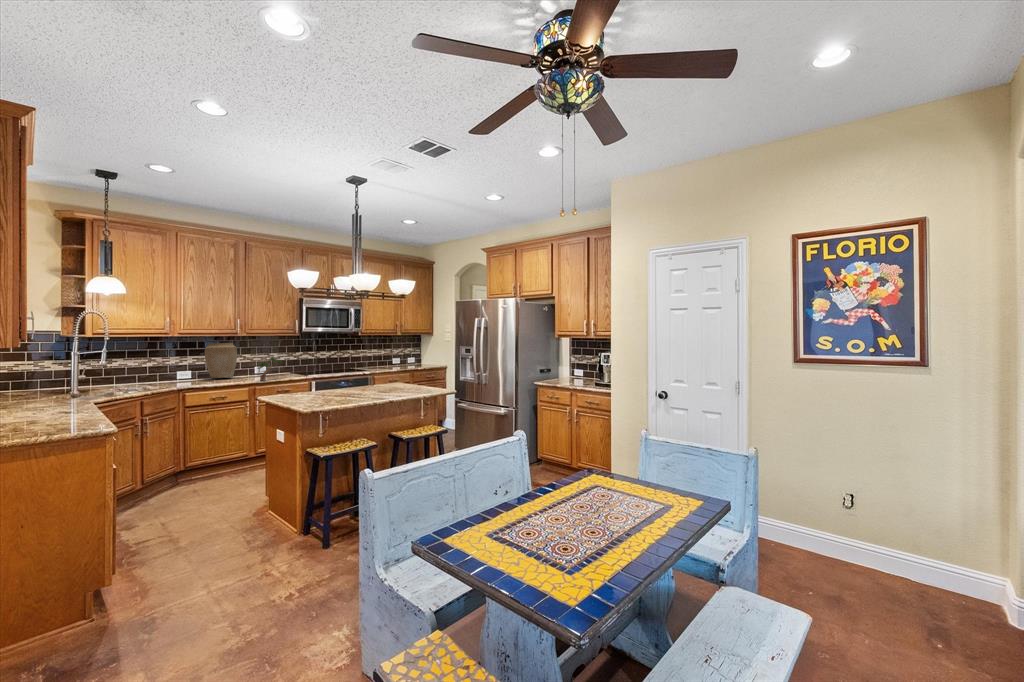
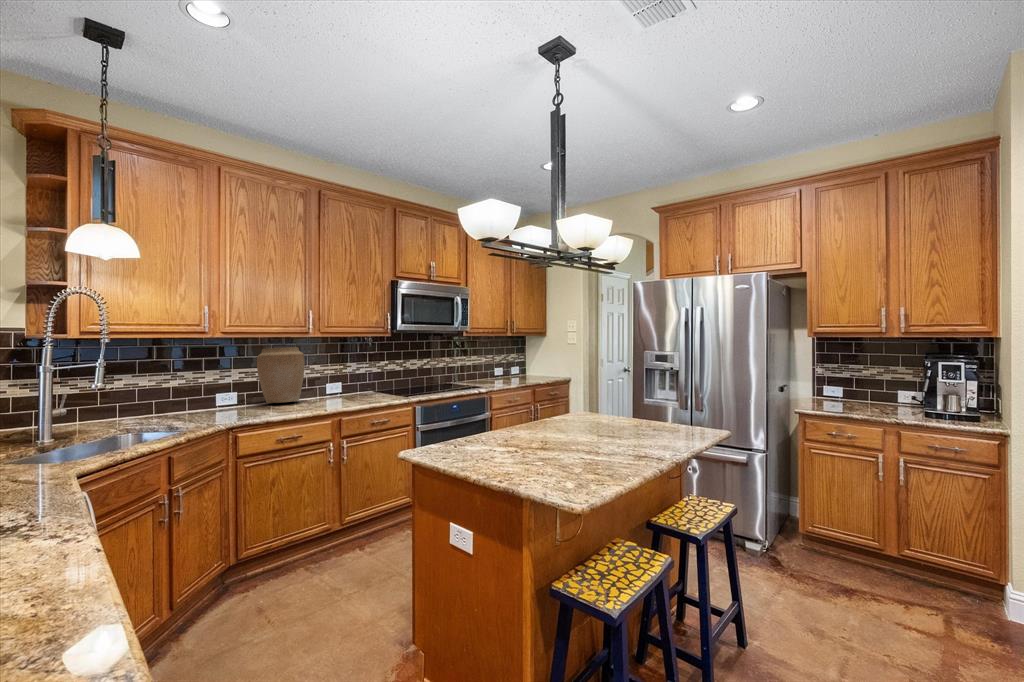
potted plant: present [257,357,282,381] -> none [341,367,383,408]

